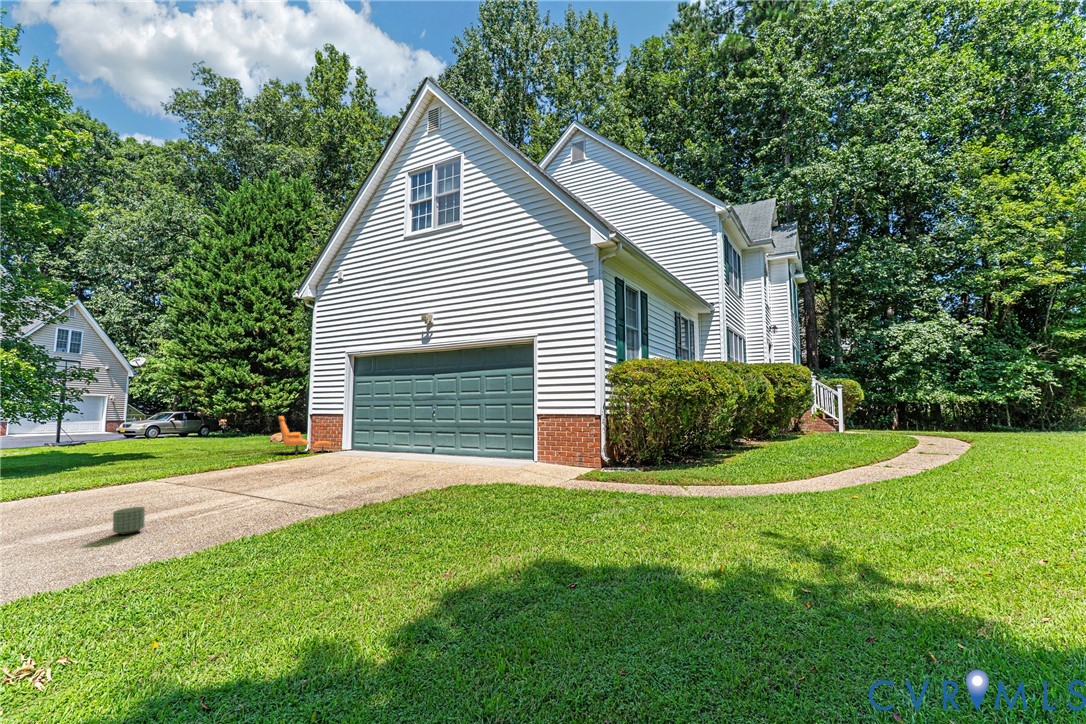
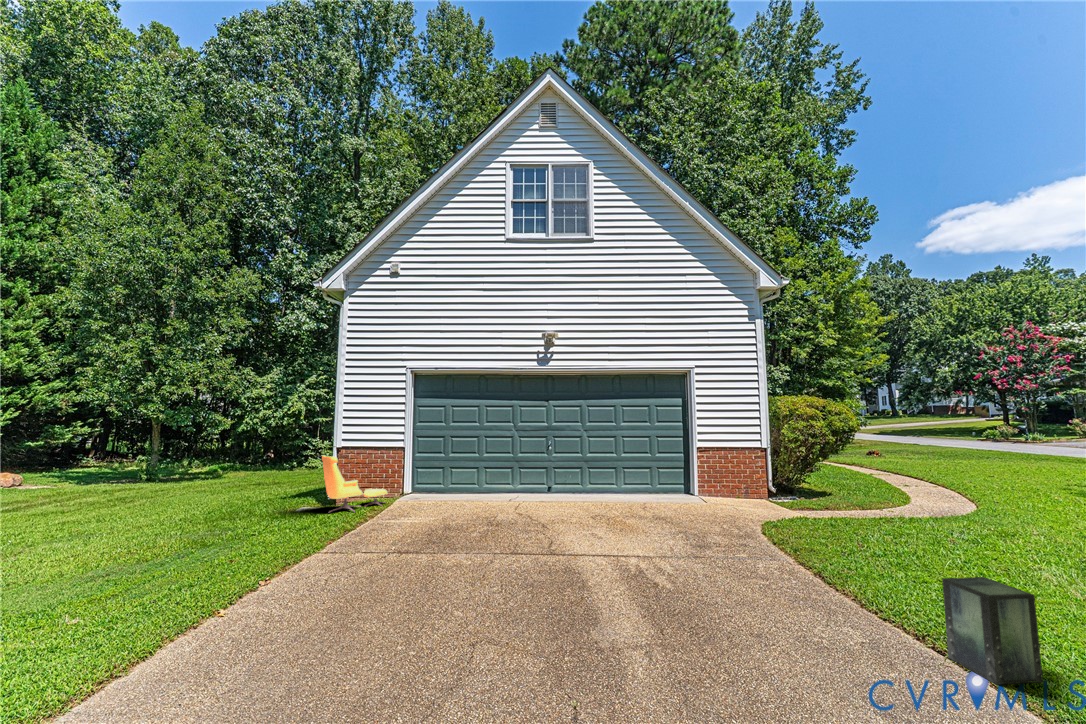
storage box: none [189,495,248,567] -> present [942,577,1043,685]
planter: present [113,507,145,535] -> none [688,620,730,673]

